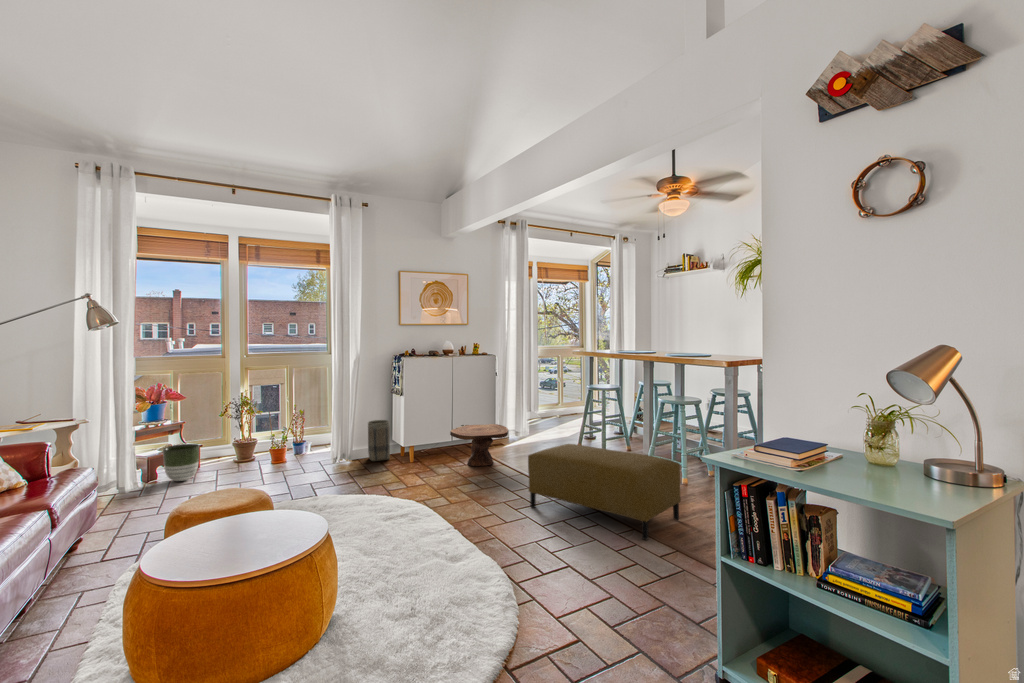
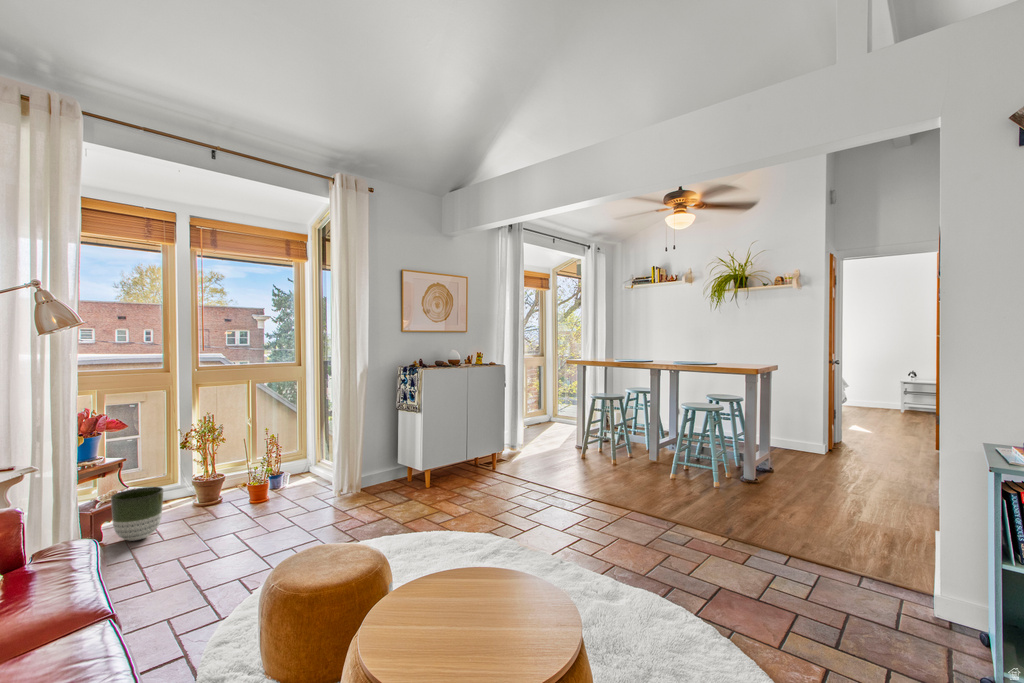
basket: present [368,420,390,461] -> none [369,440,396,489]
side table: present [450,424,508,466] -> none [469,438,535,486]
ottoman: present [528,444,681,540] -> none [612,456,770,552]

